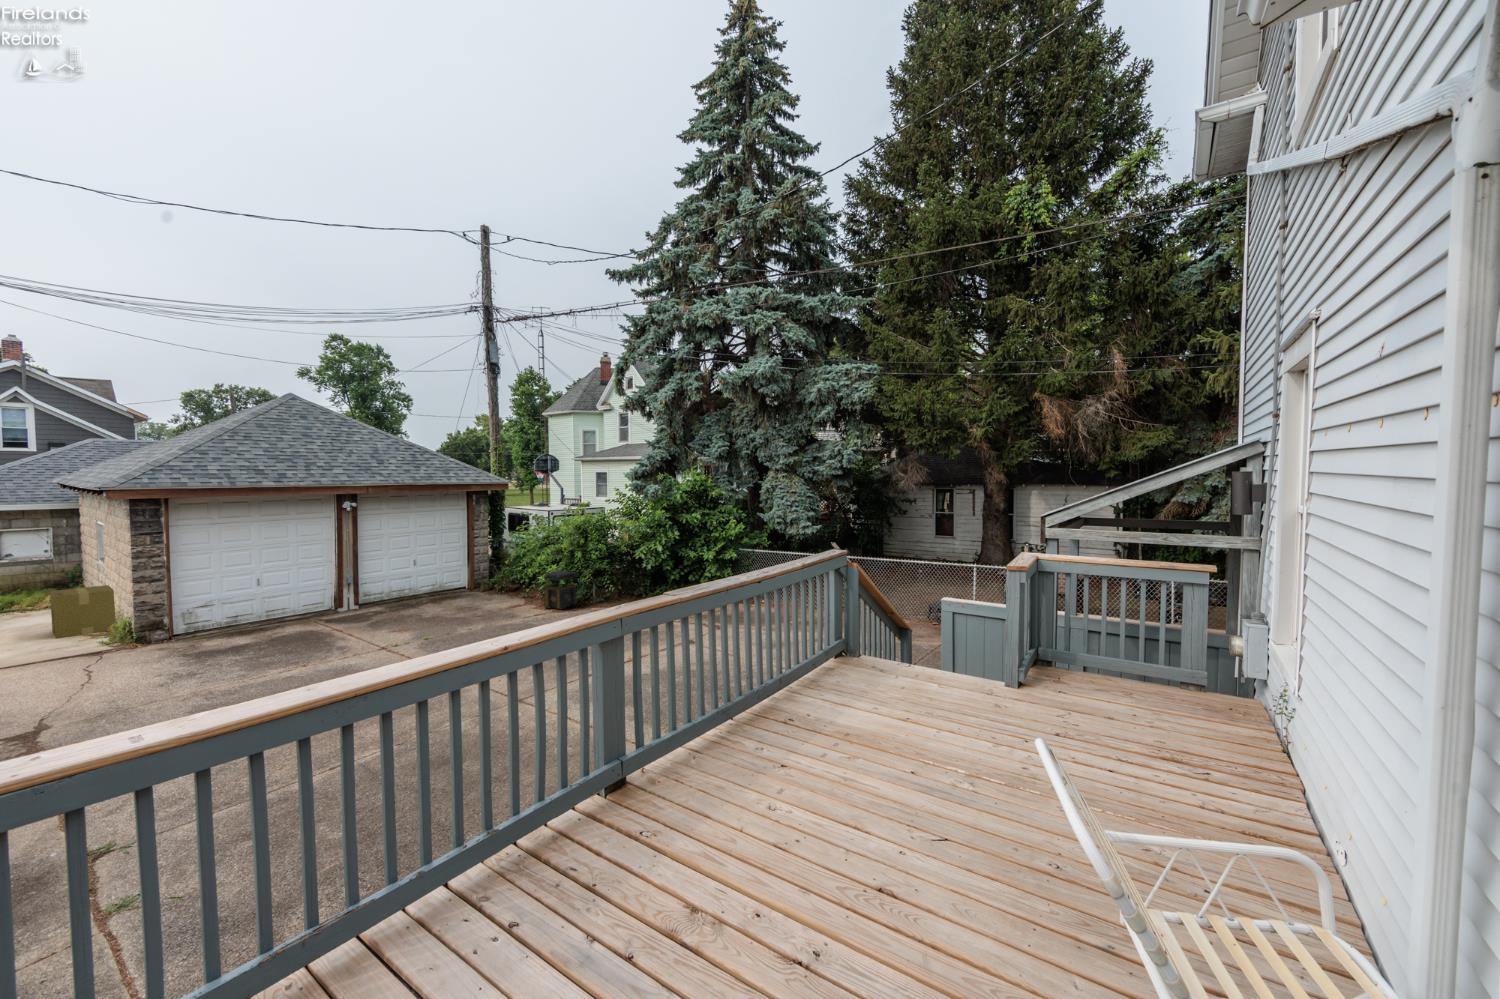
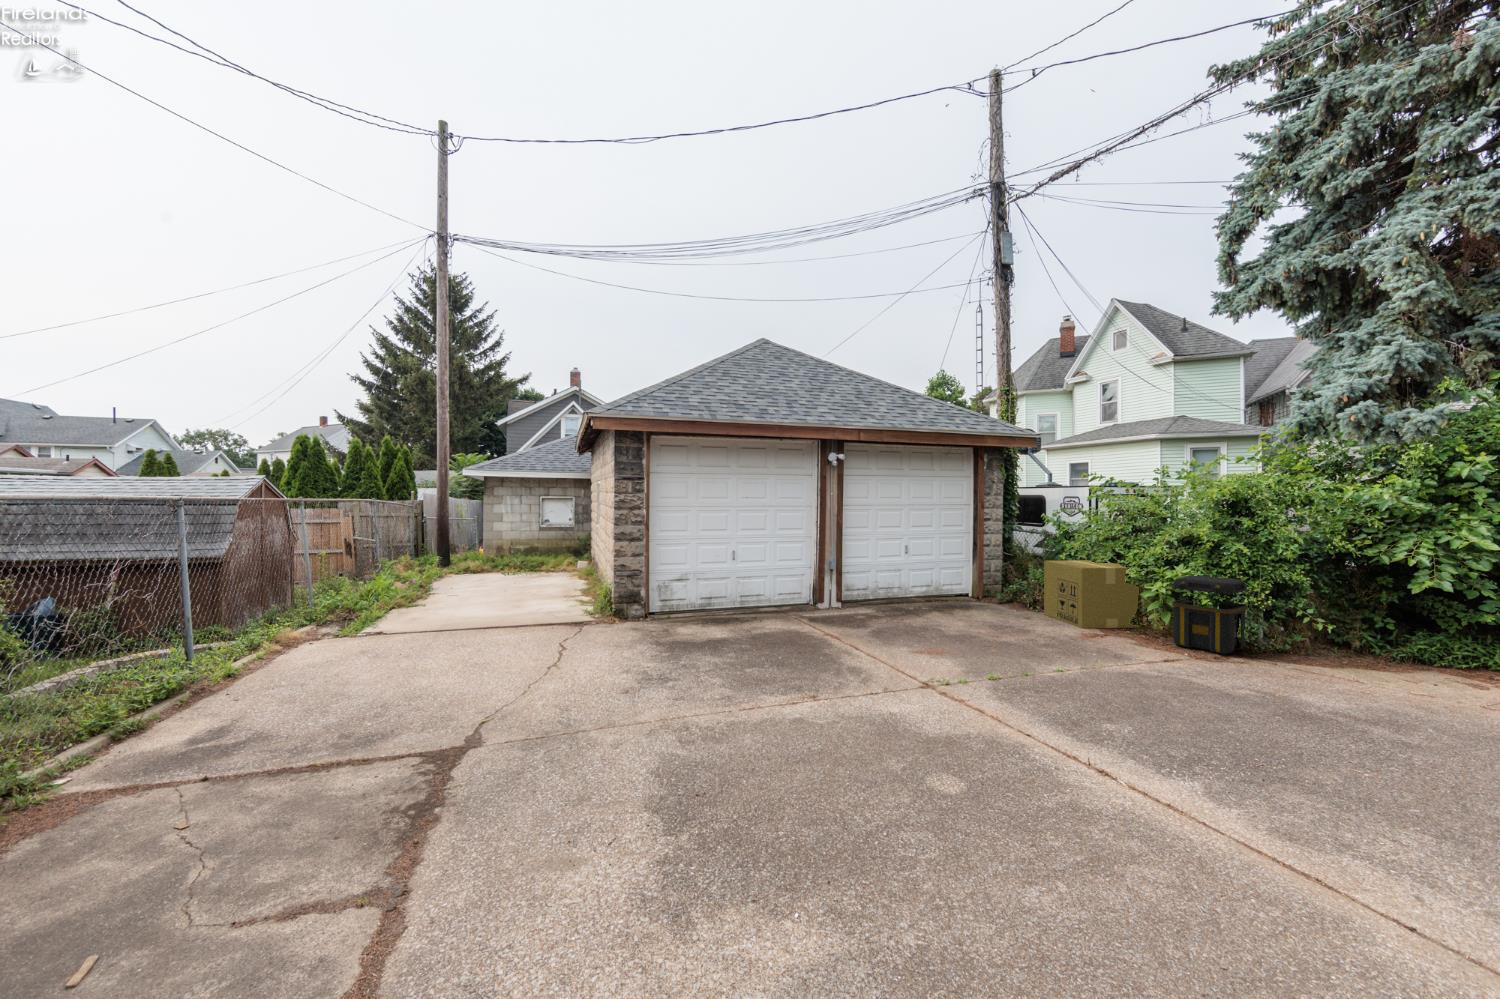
cardboard box: present [50,585,115,638] -> present [1044,560,1140,628]

